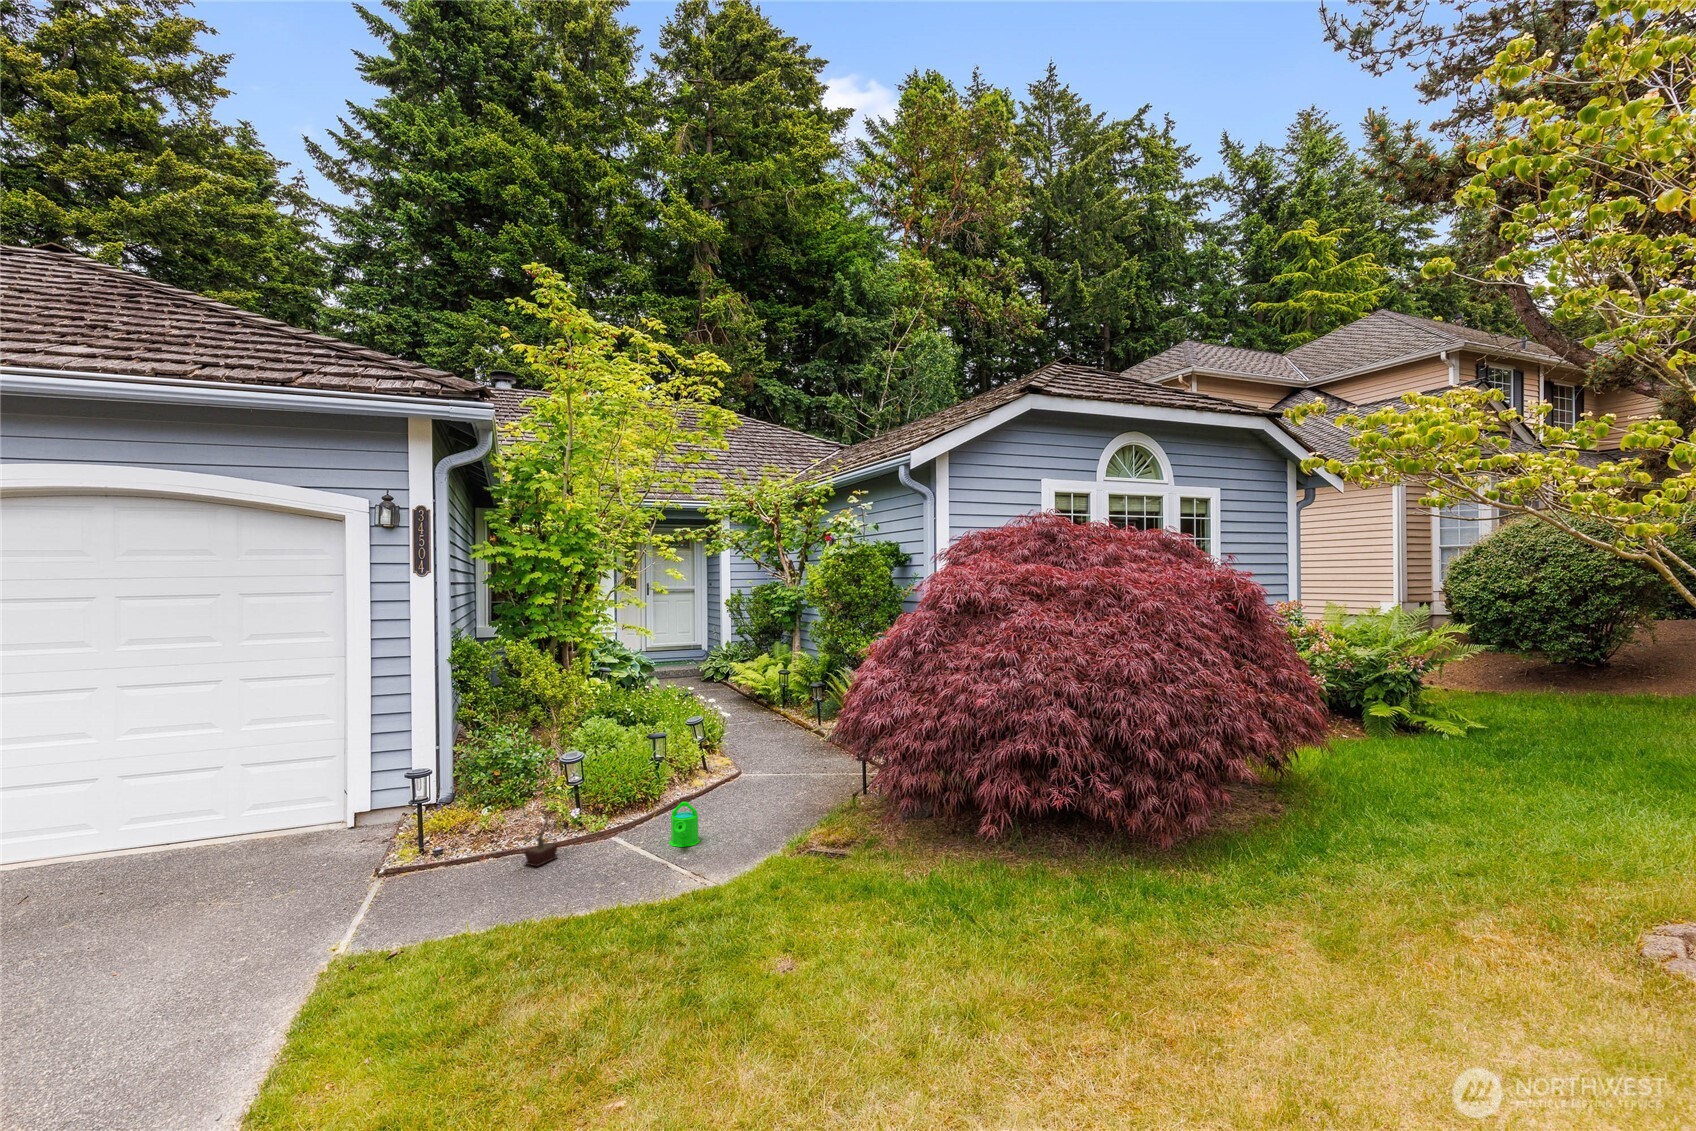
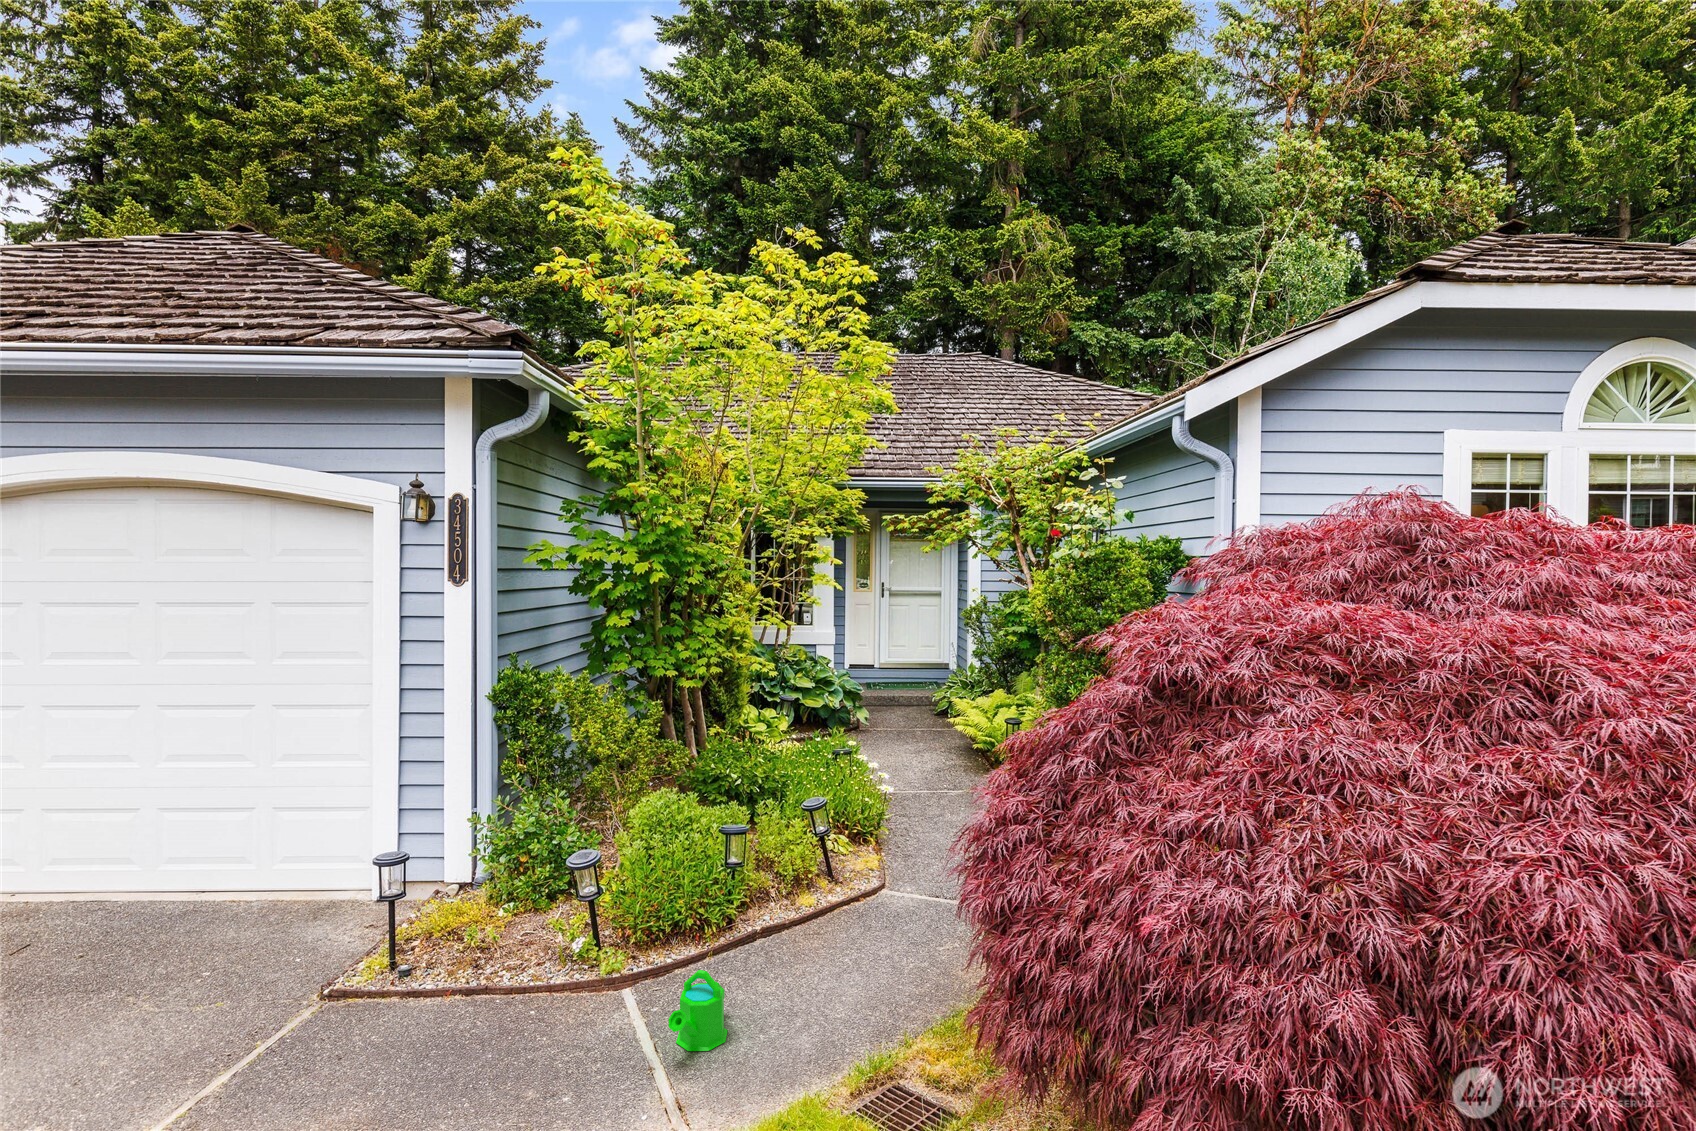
potted plant: present [522,784,576,866] -> none [441,910,557,1045]

